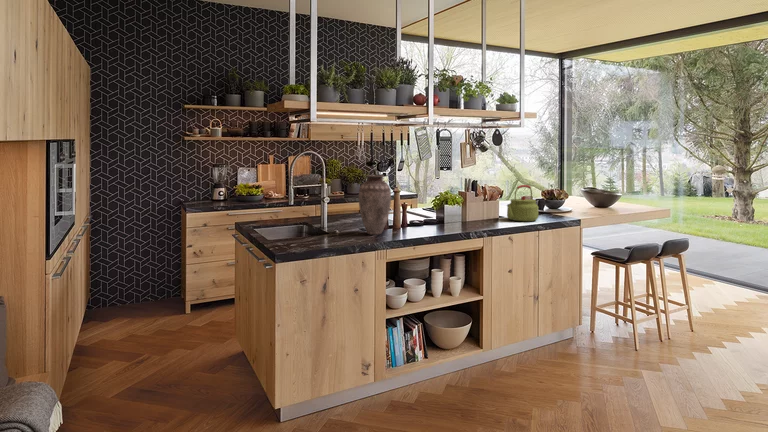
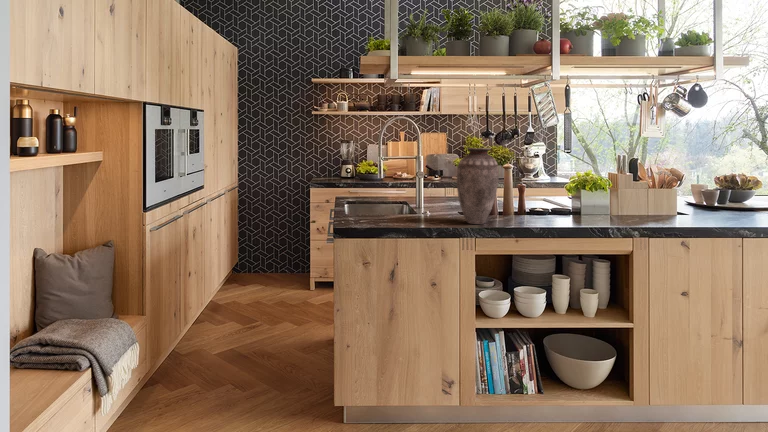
kettle: present [507,185,538,221] -> none [677,167,731,219]

